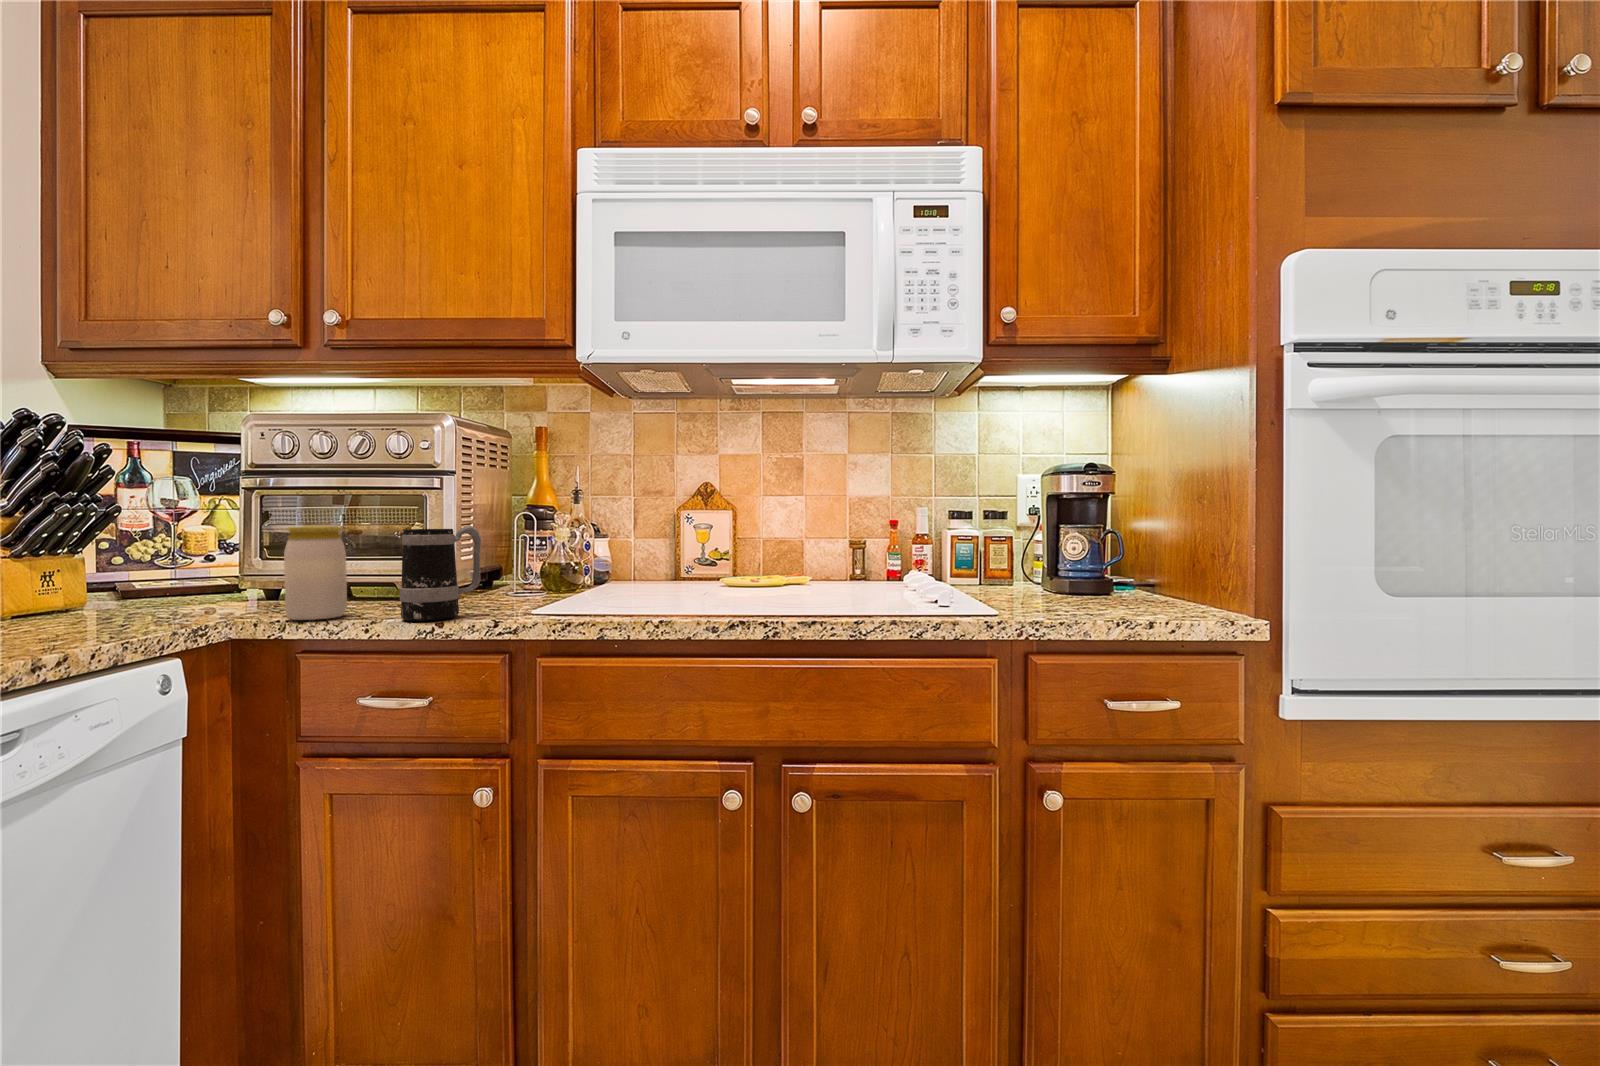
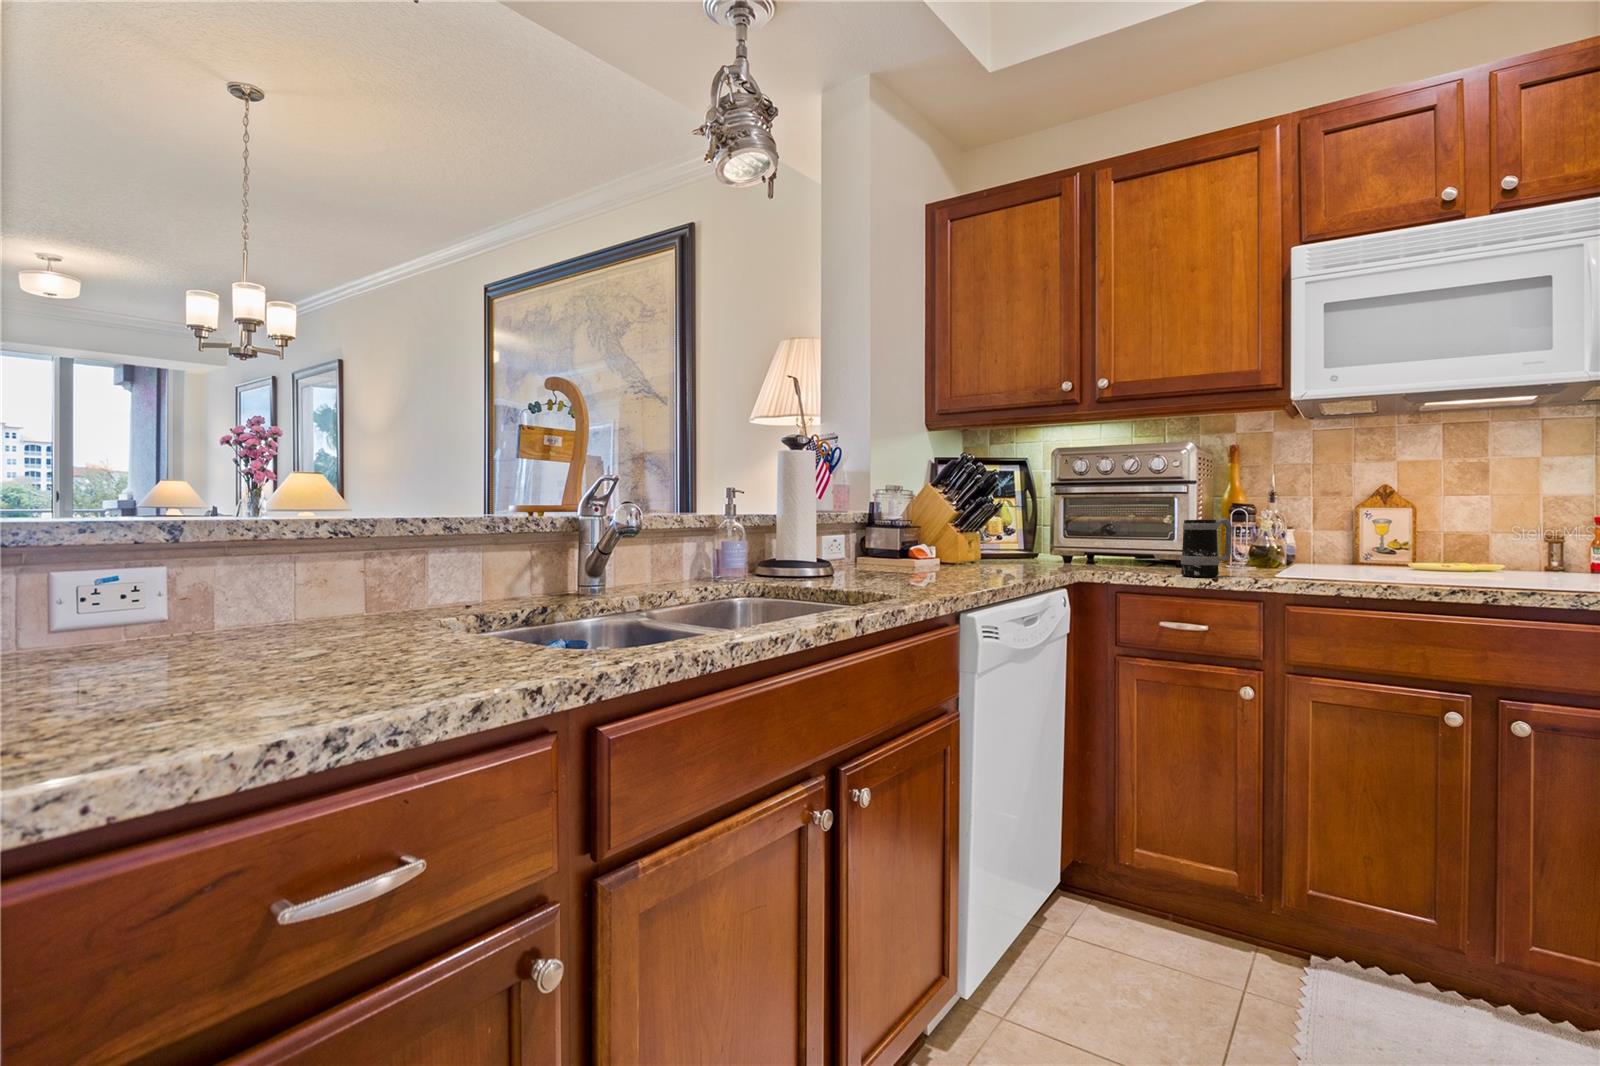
jar: present [284,526,347,620] -> none [1106,518,1140,573]

